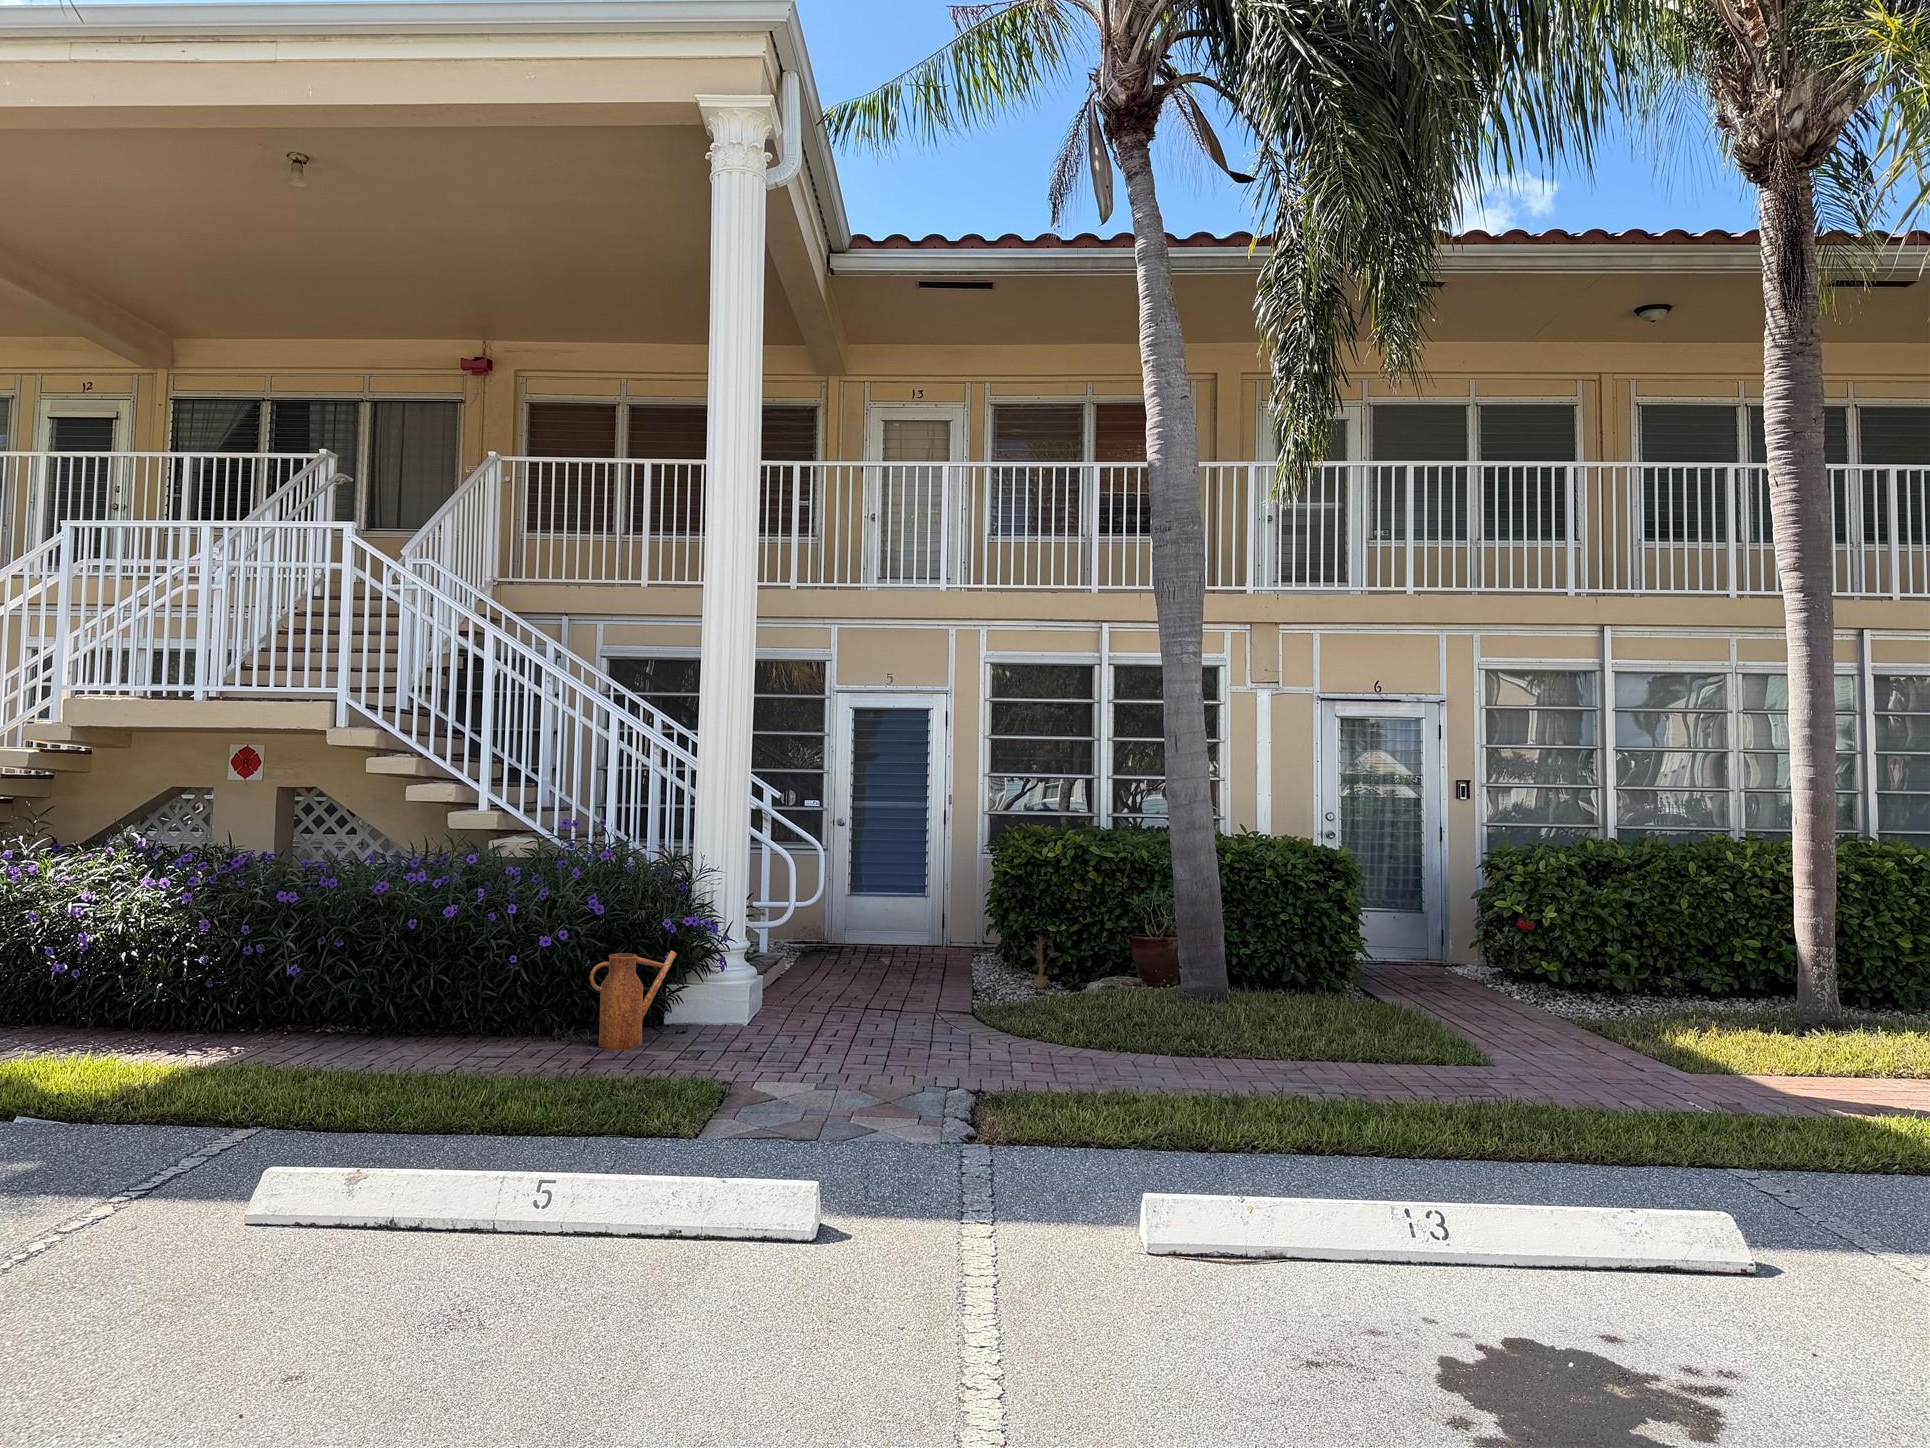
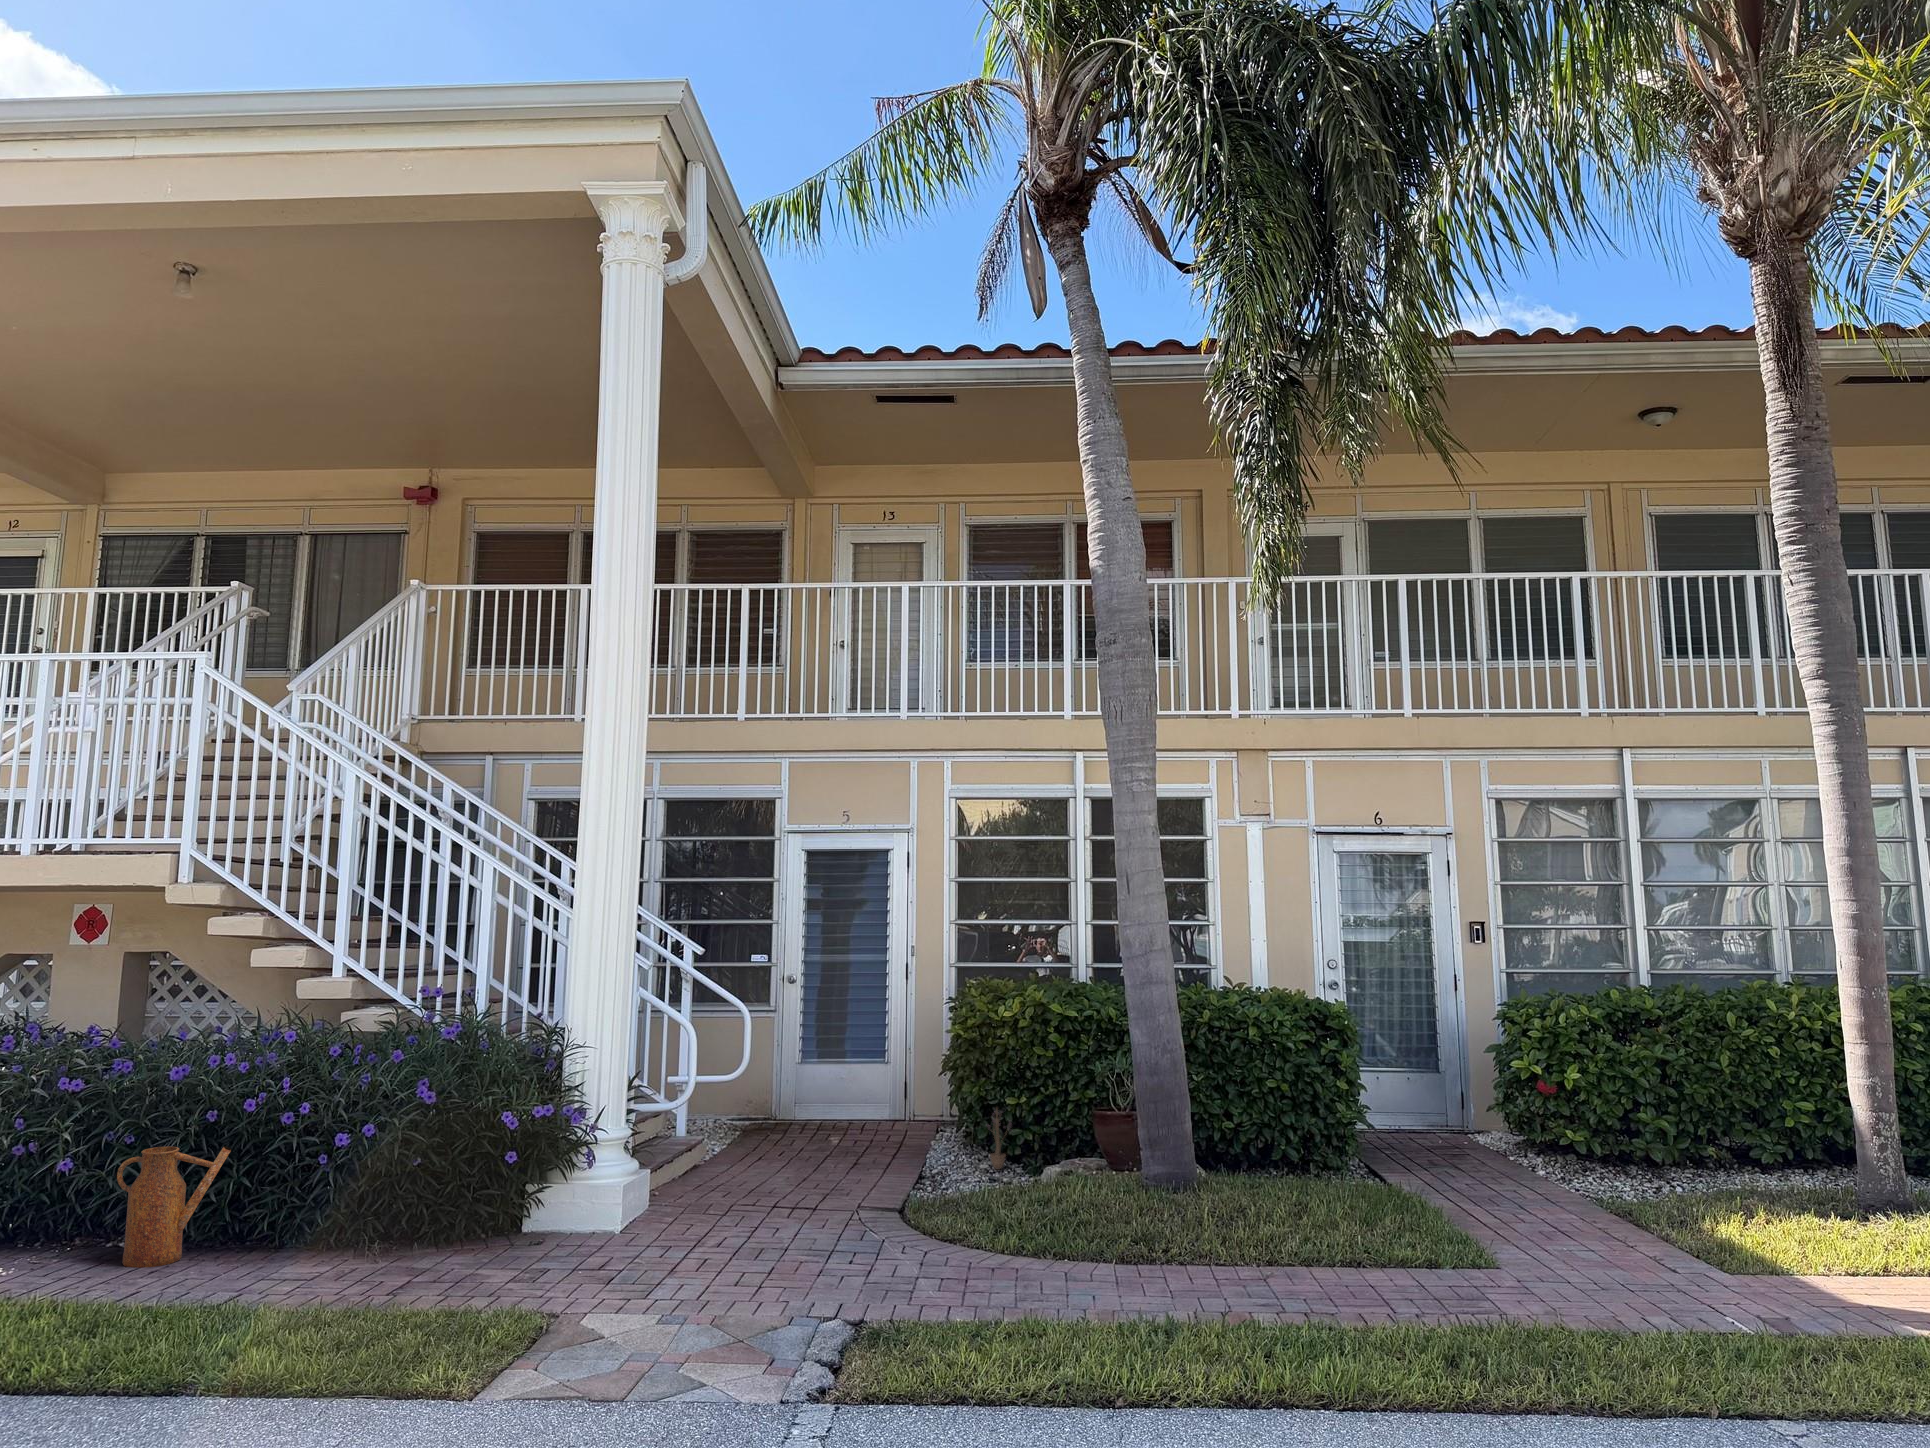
watering can: present [590,951,677,1050] -> present [117,1146,231,1268]

